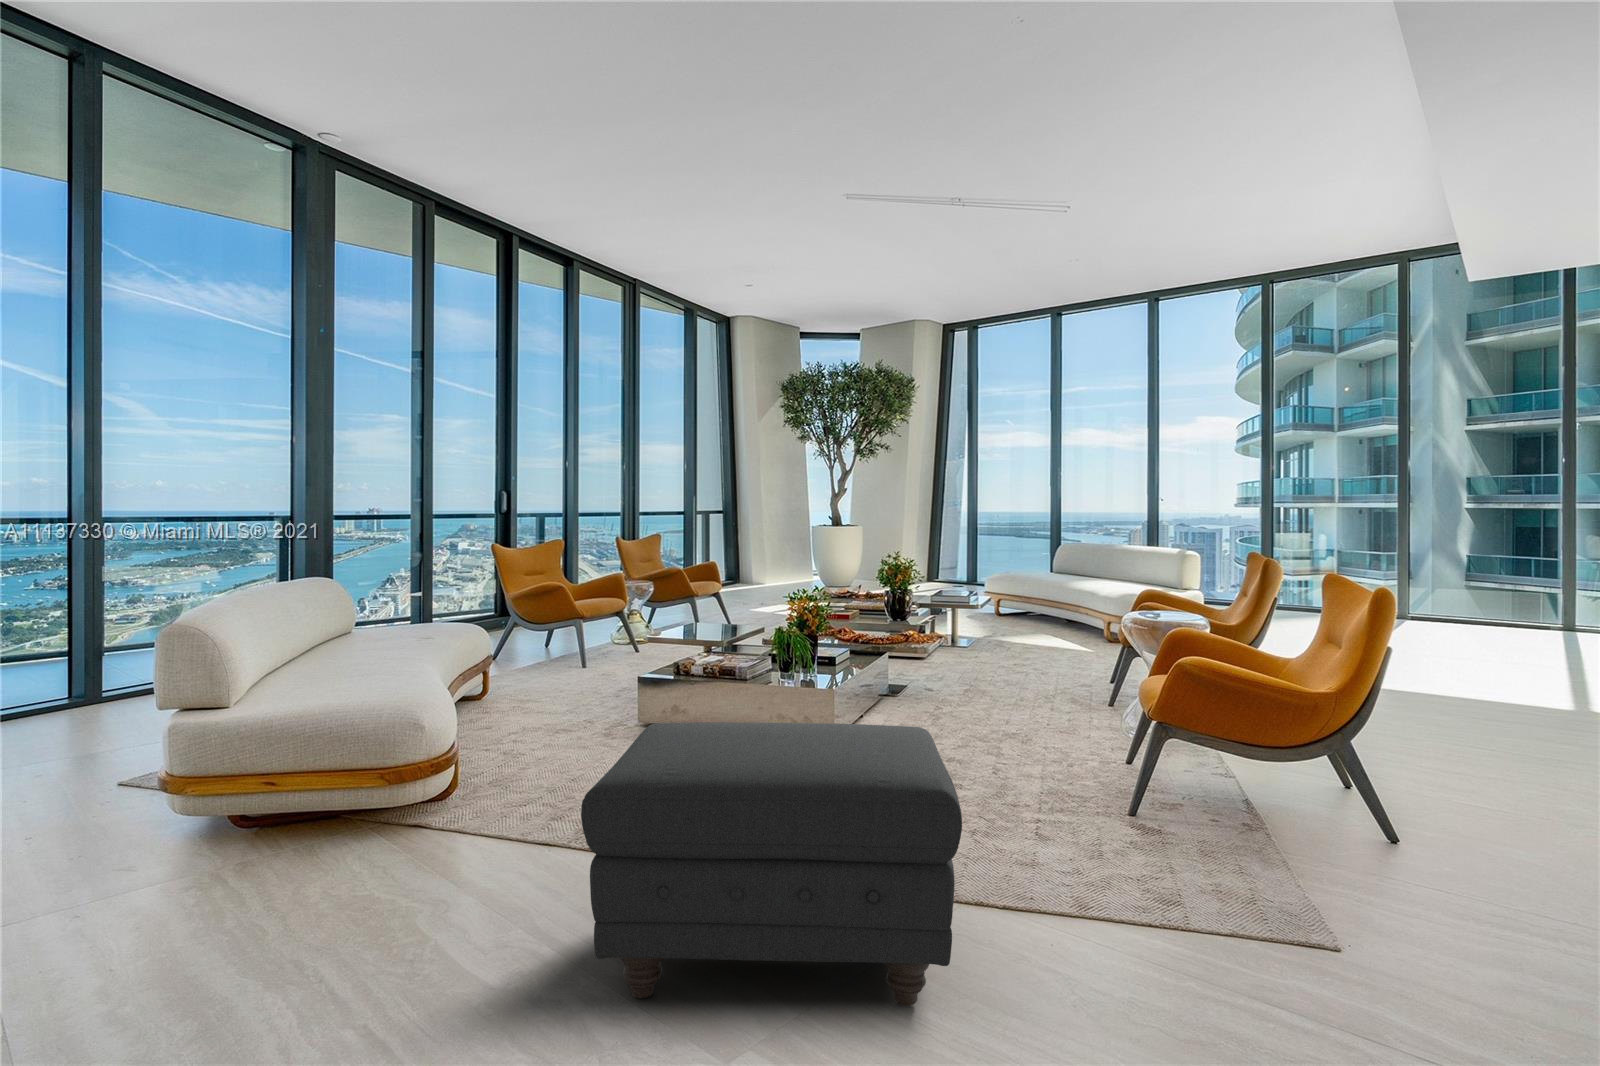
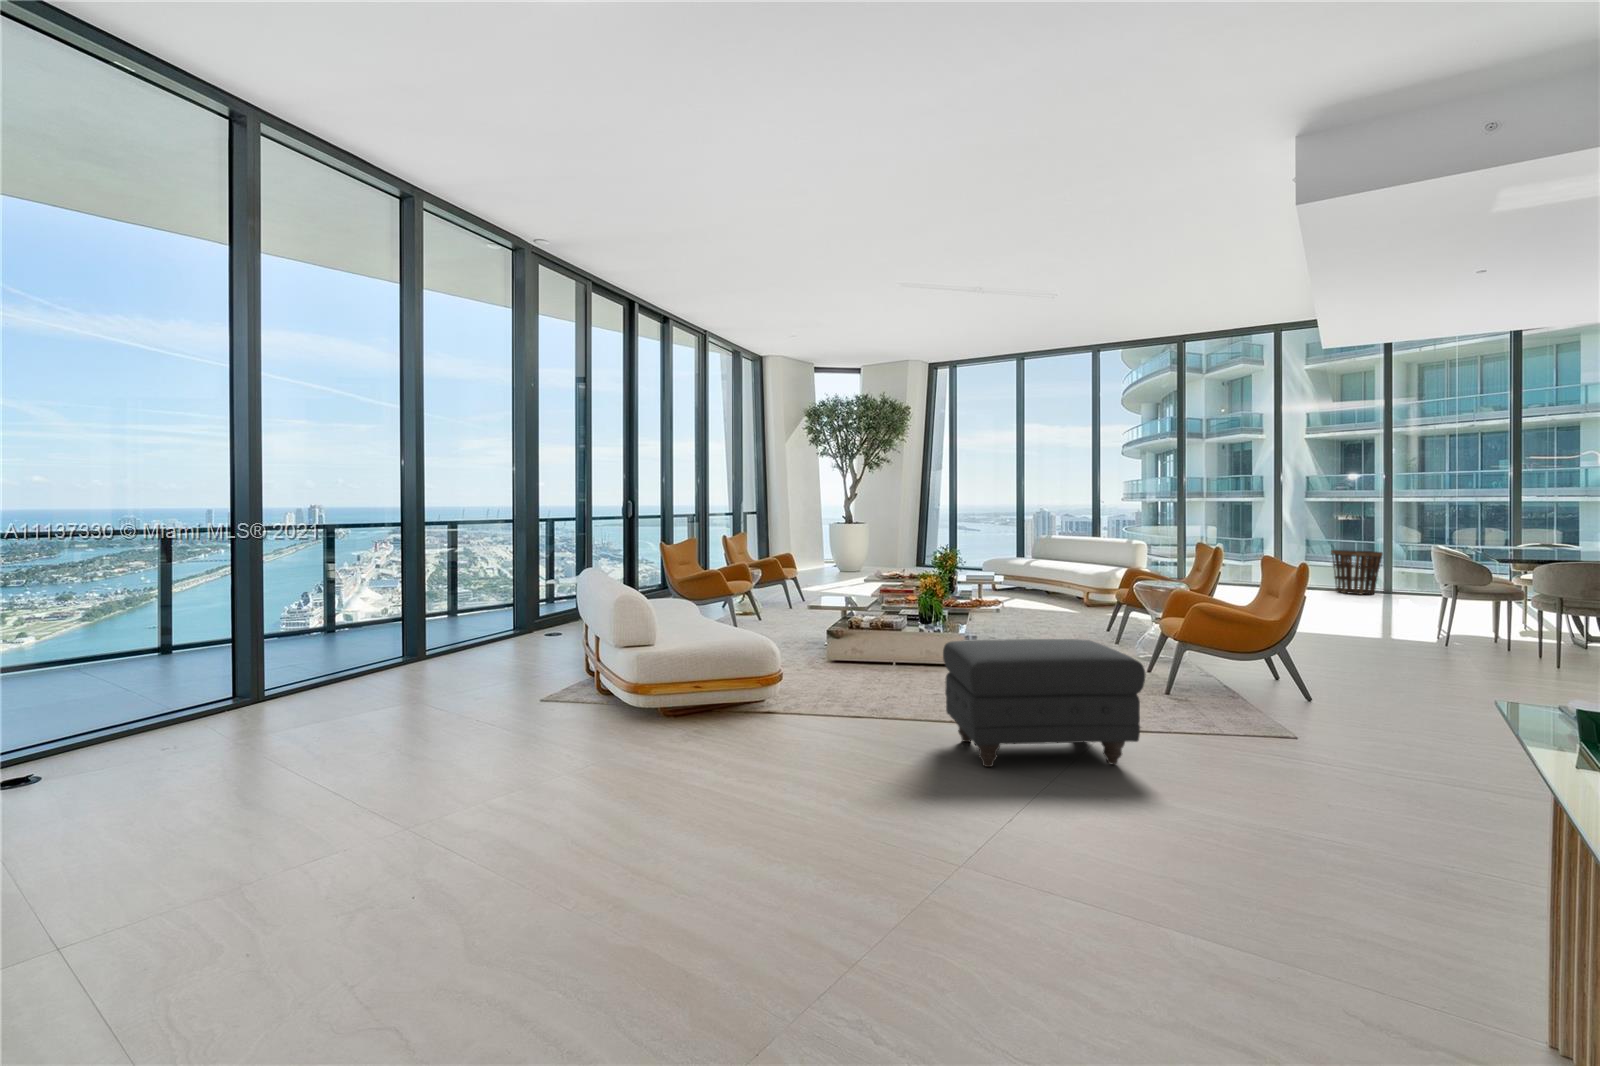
basket: none [1485,568,1565,633] -> present [1331,550,1383,595]

